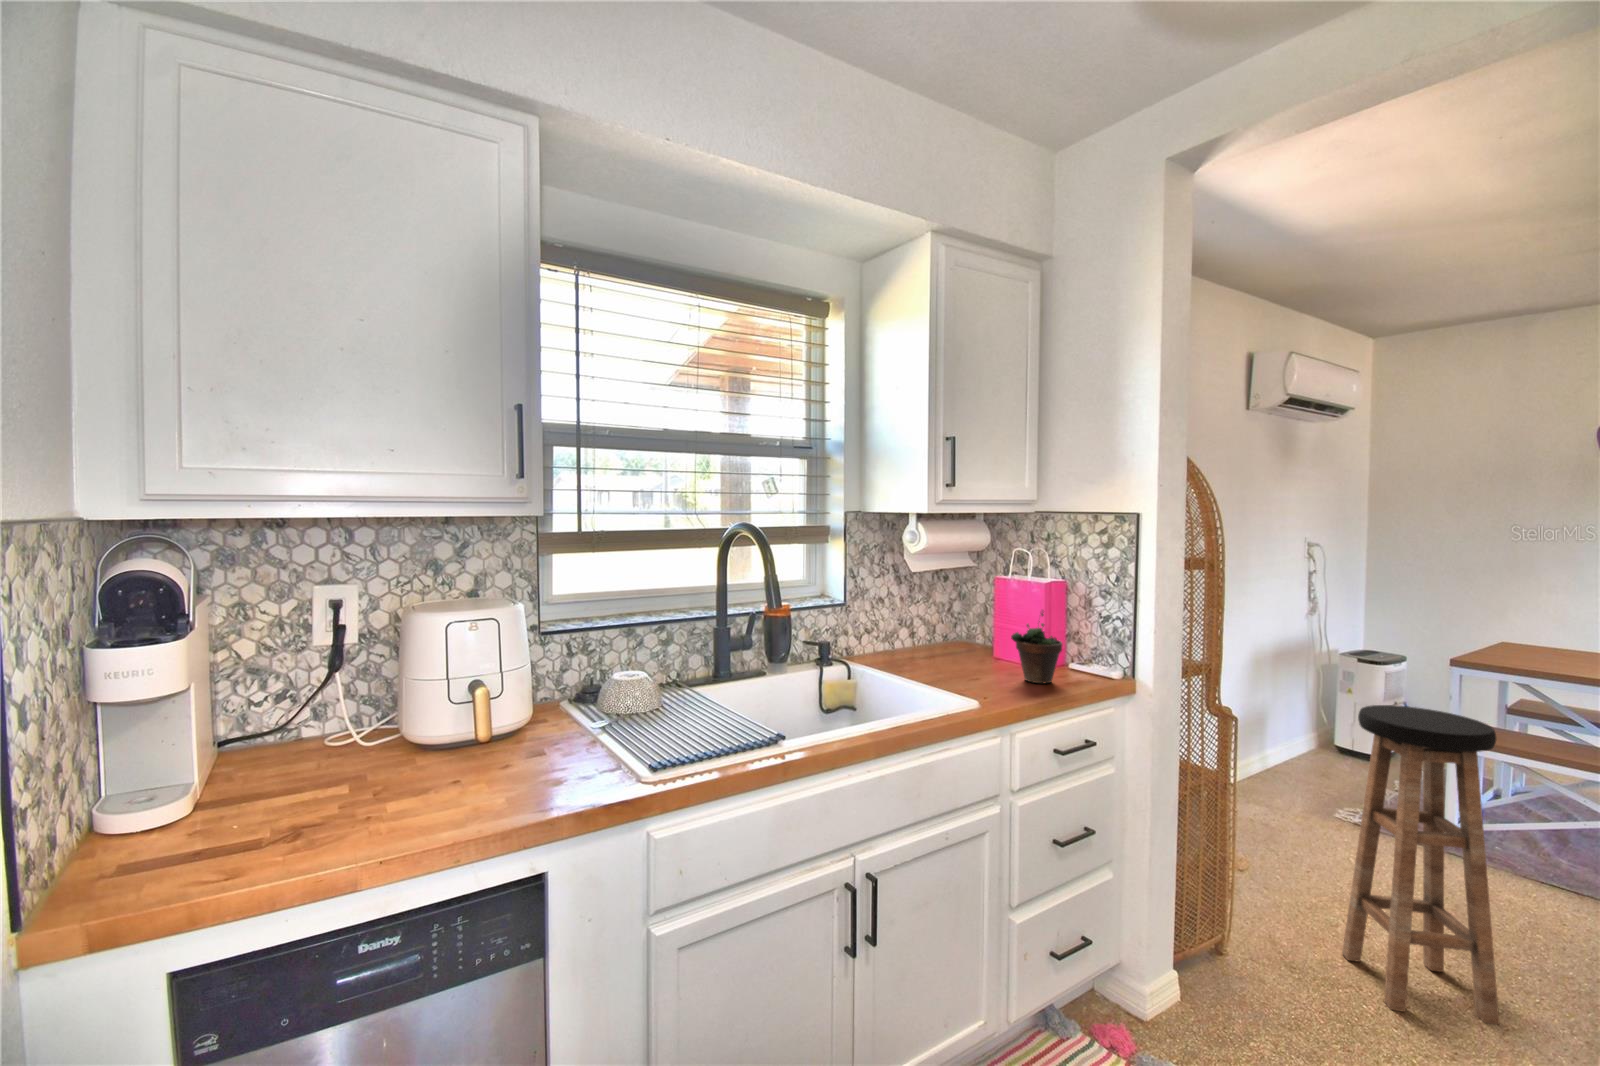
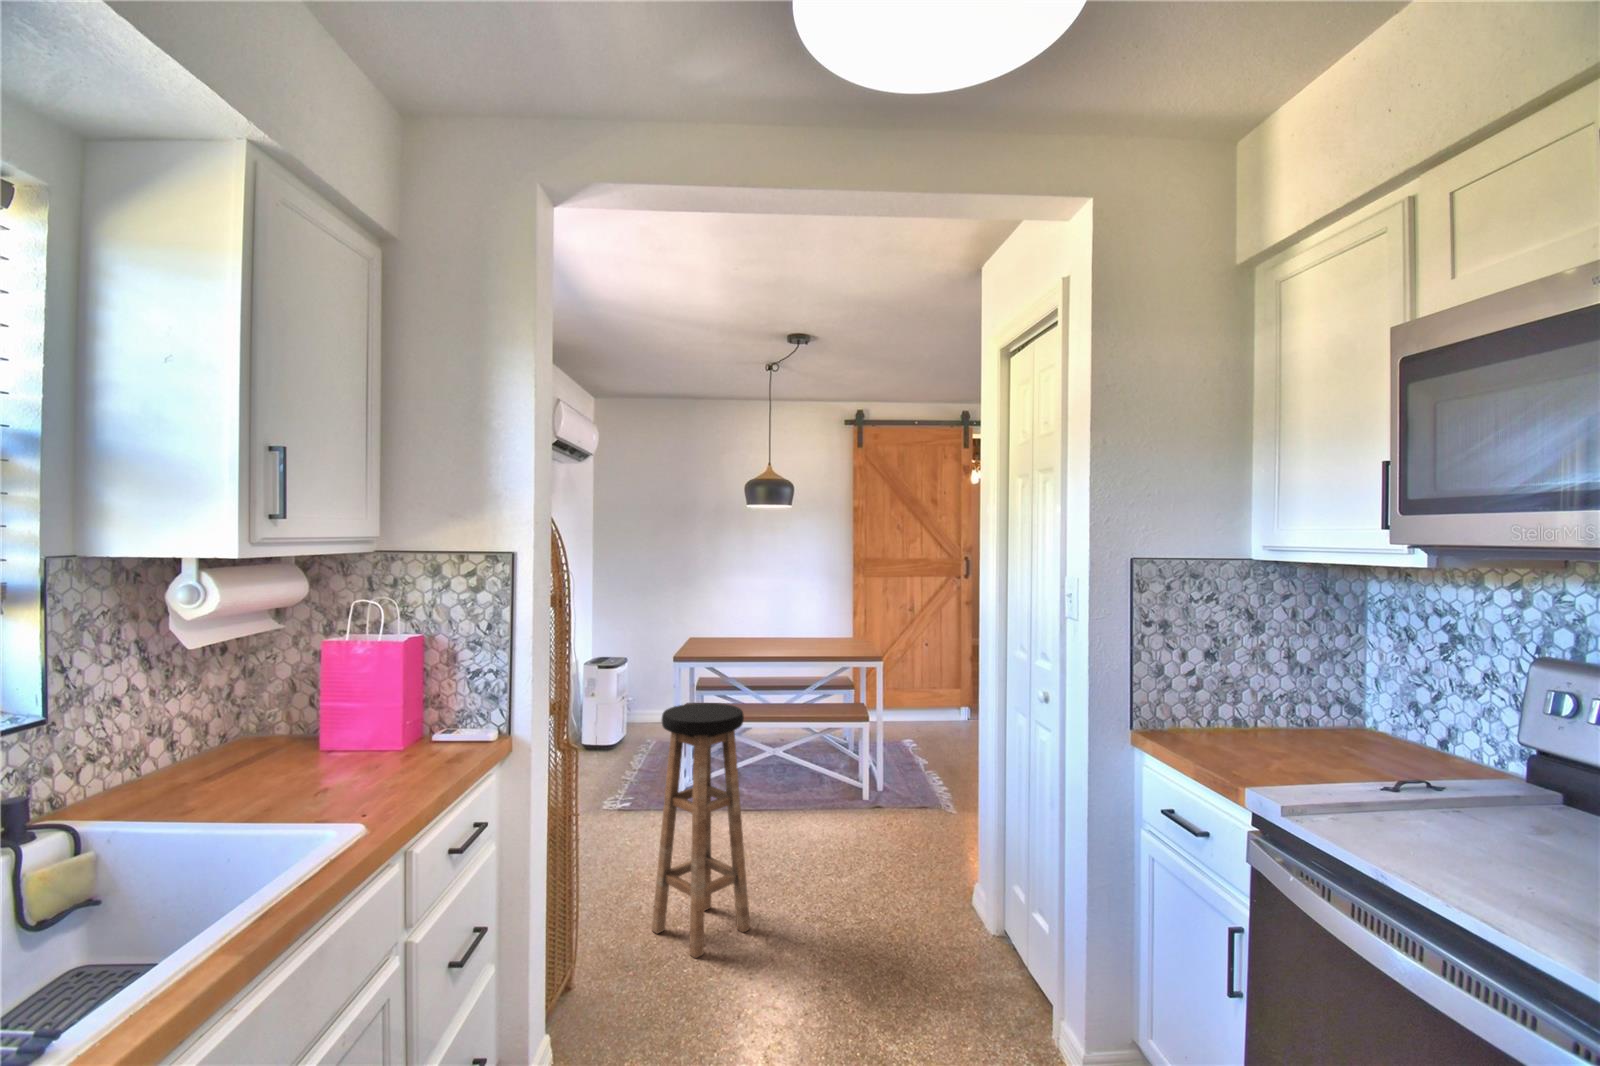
succulent plant: present [1011,611,1062,683] -> none [376,675,444,771]

